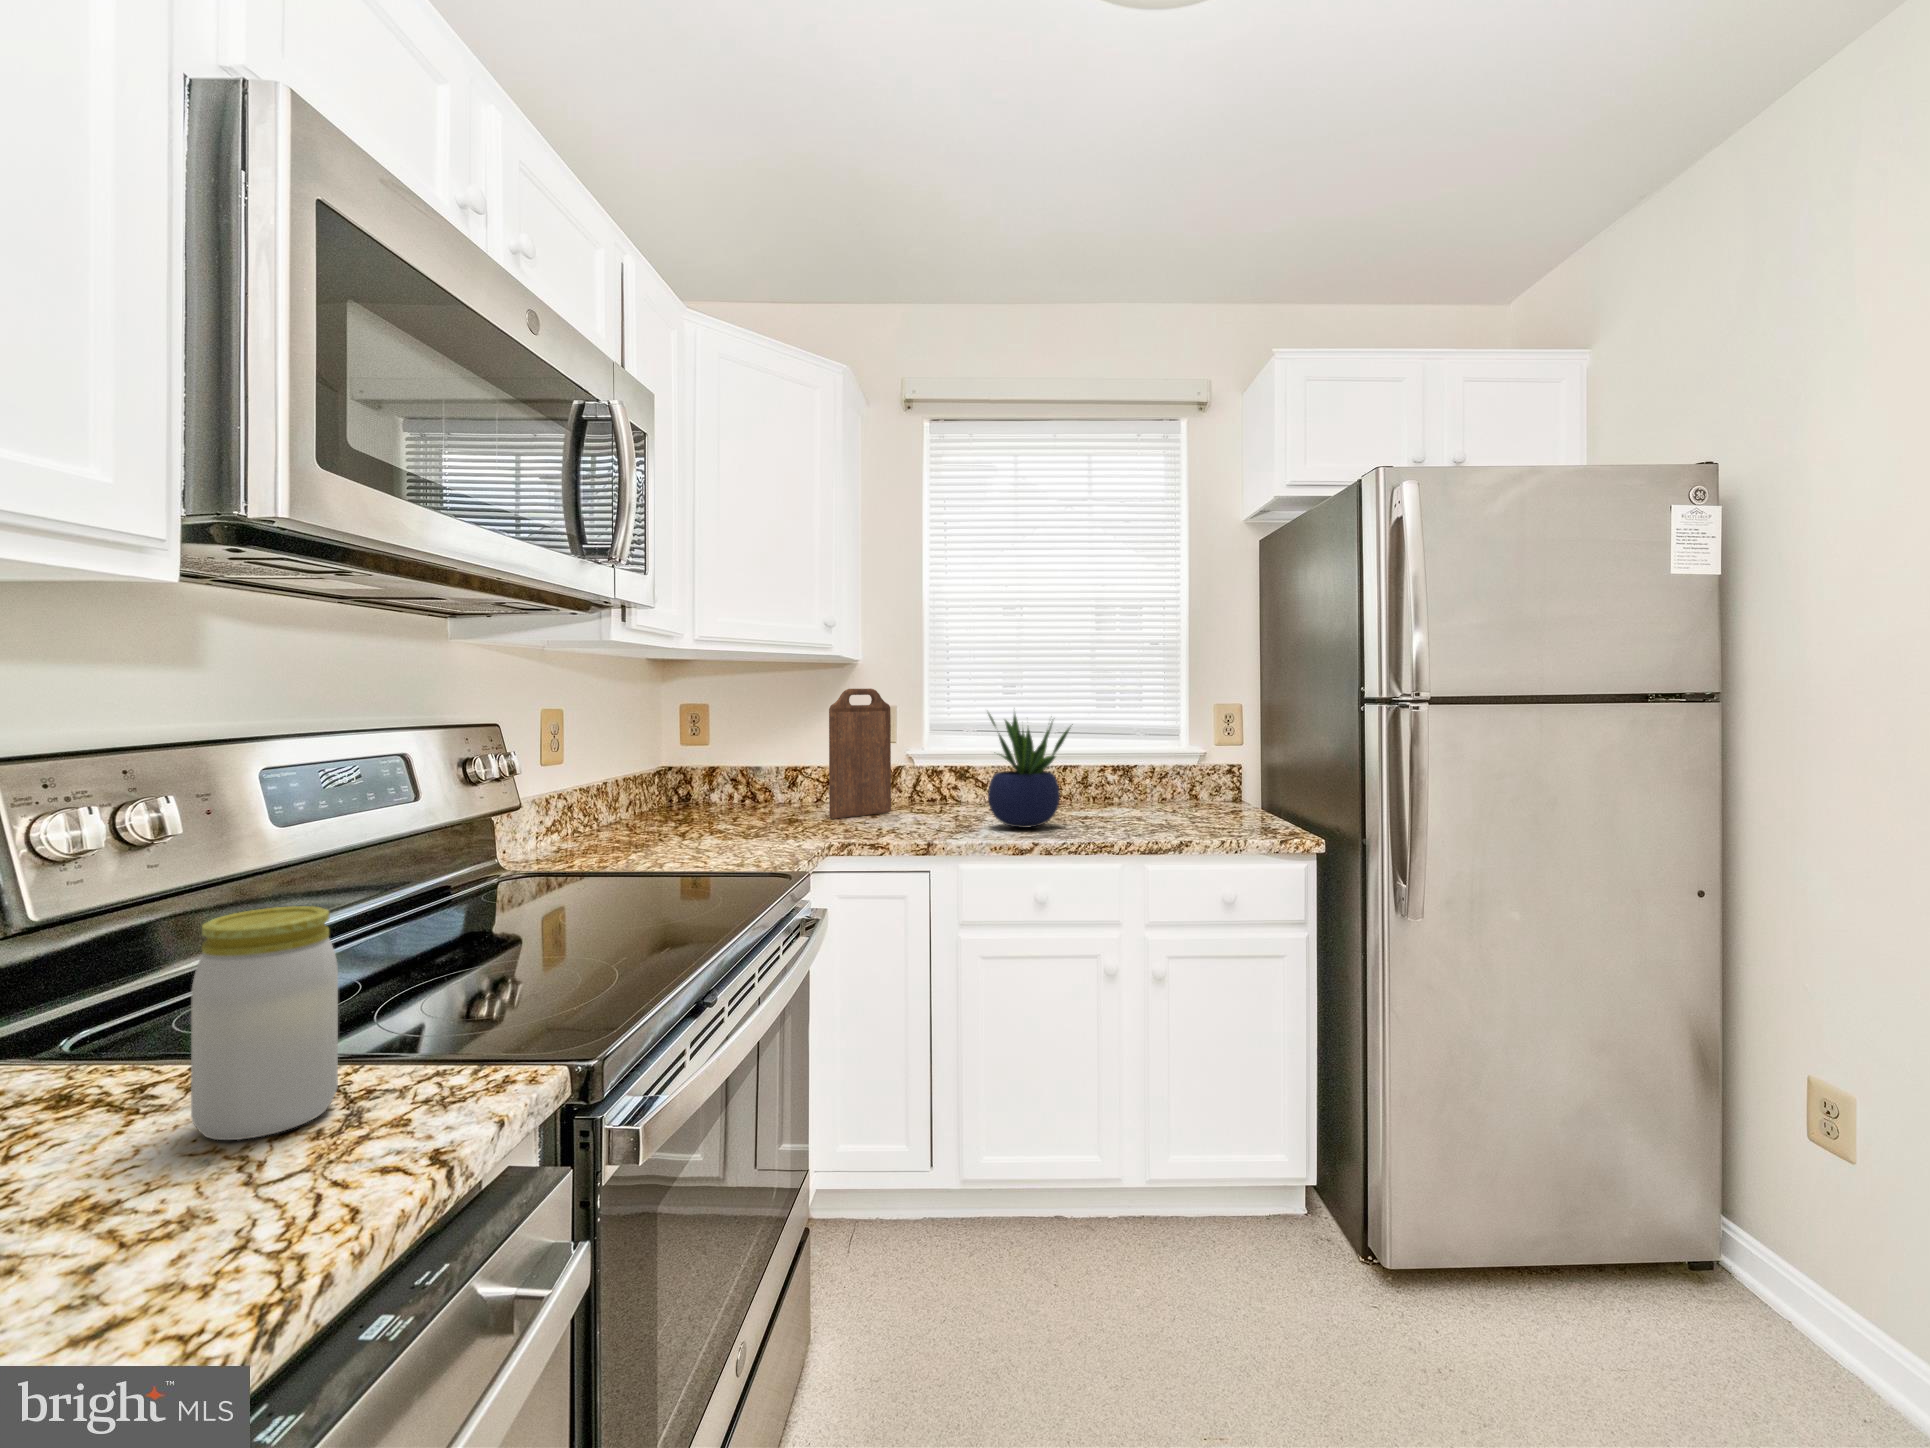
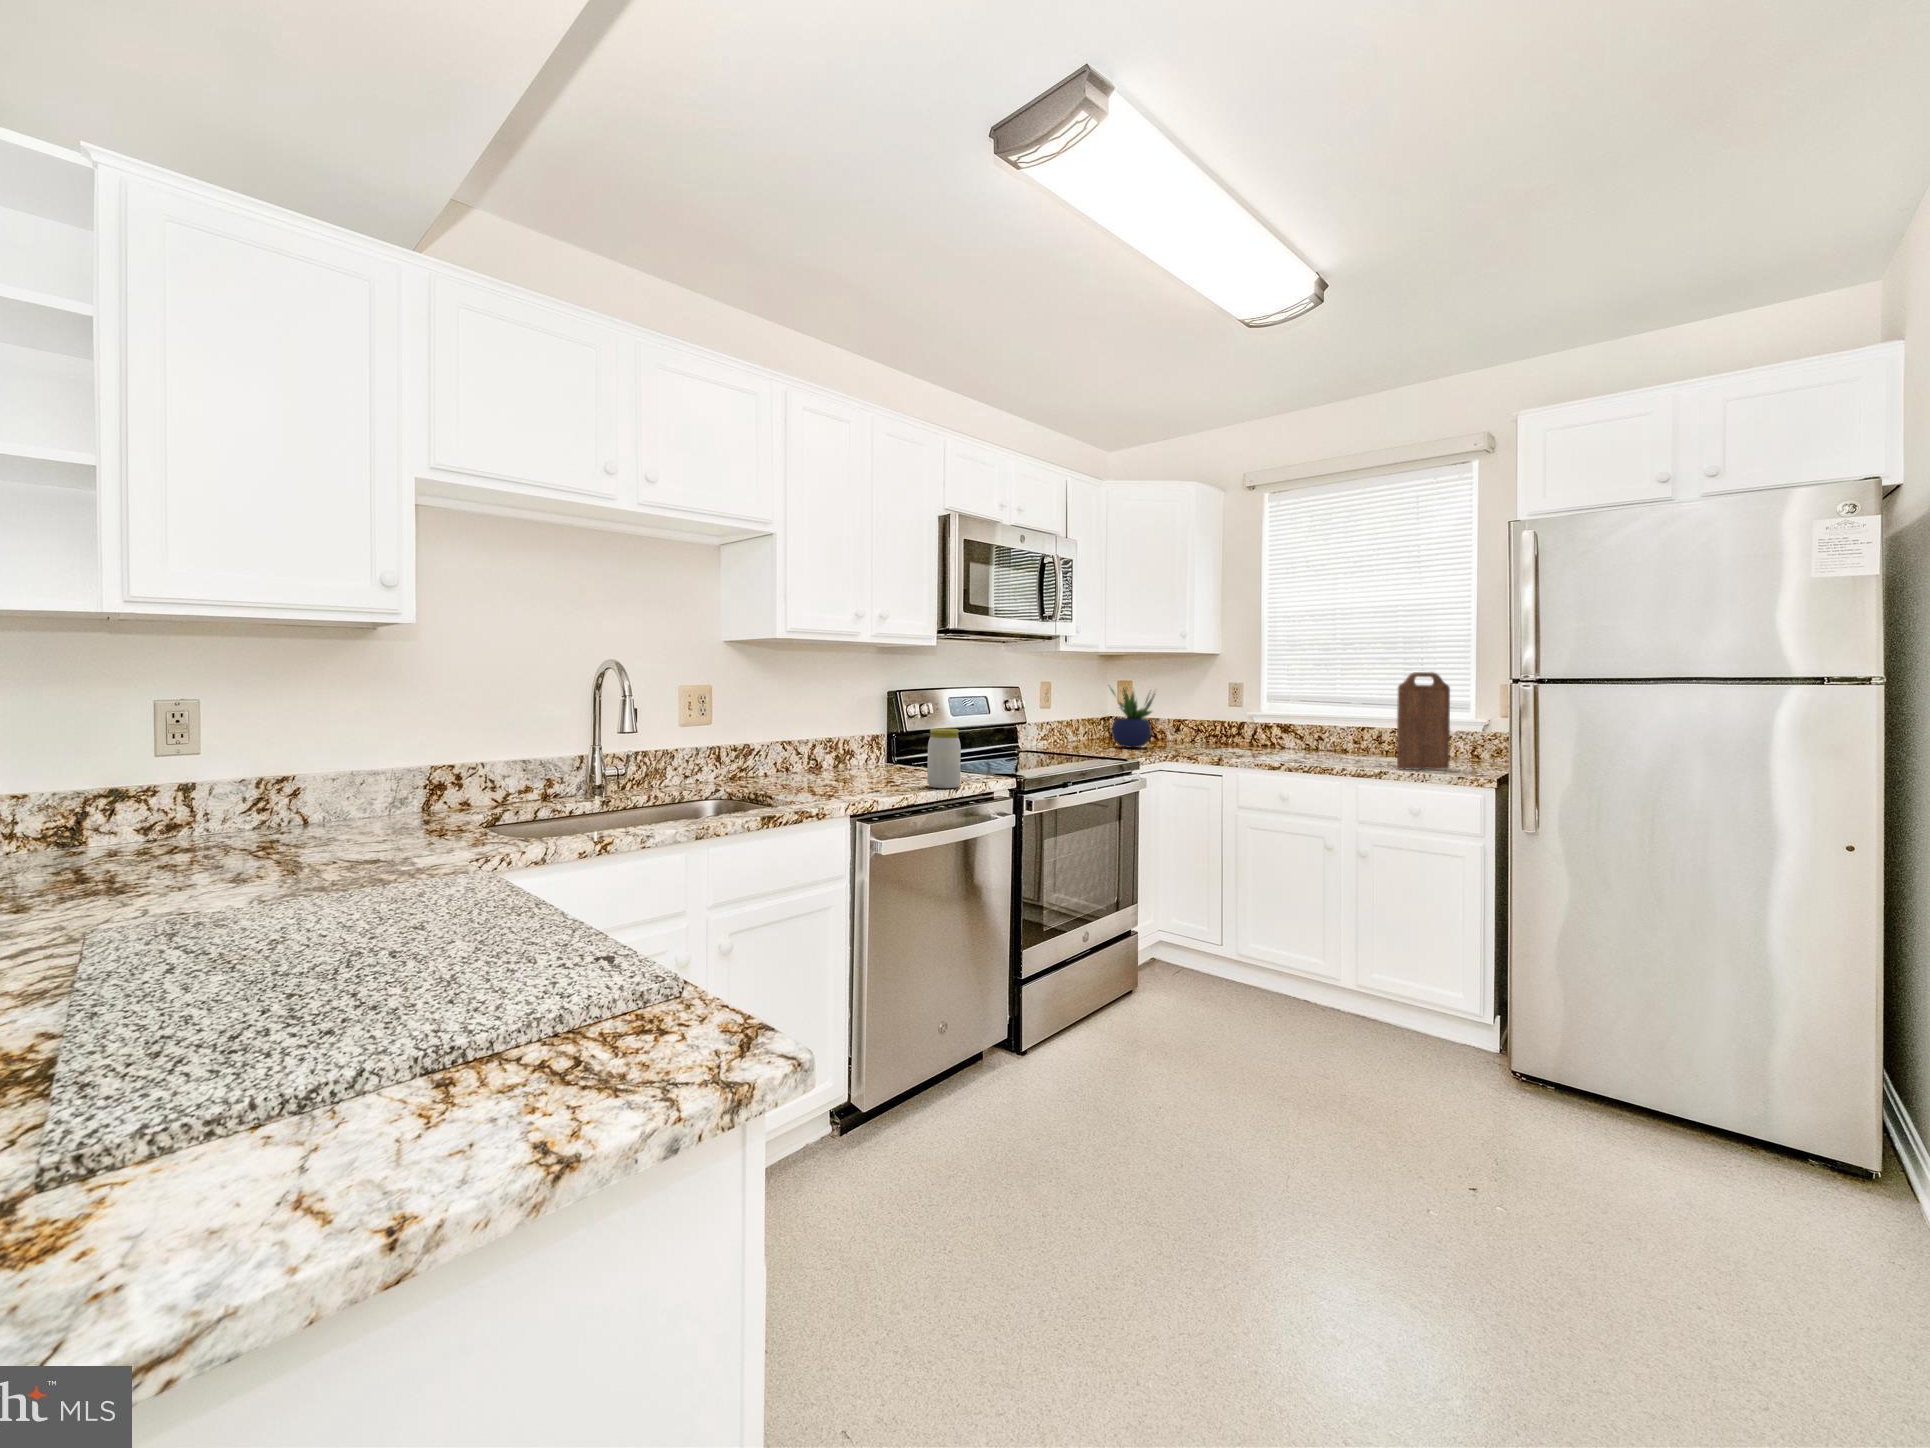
cutting board: present [829,689,891,819] -> present [1397,672,1450,769]
potted plant: present [988,713,1070,828] -> present [1109,685,1155,748]

